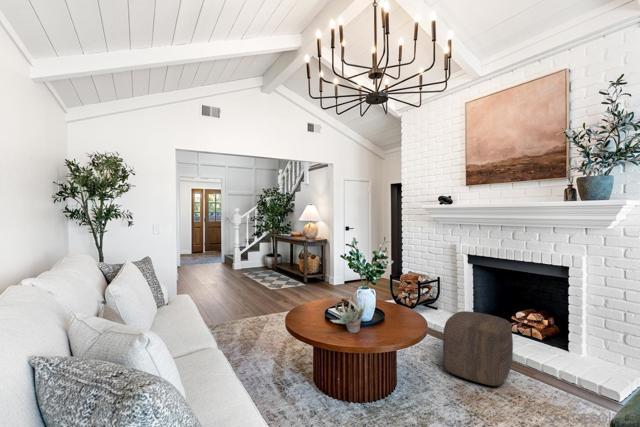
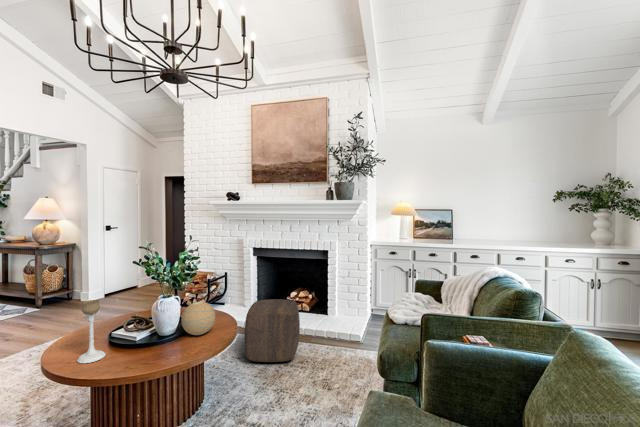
candle holder: none [302,280,319,327] -> present [77,300,106,363]
decorative orb: none [376,297,406,328] -> present [181,302,215,335]
succulent plant: present [331,298,365,333] -> none [129,310,173,353]

